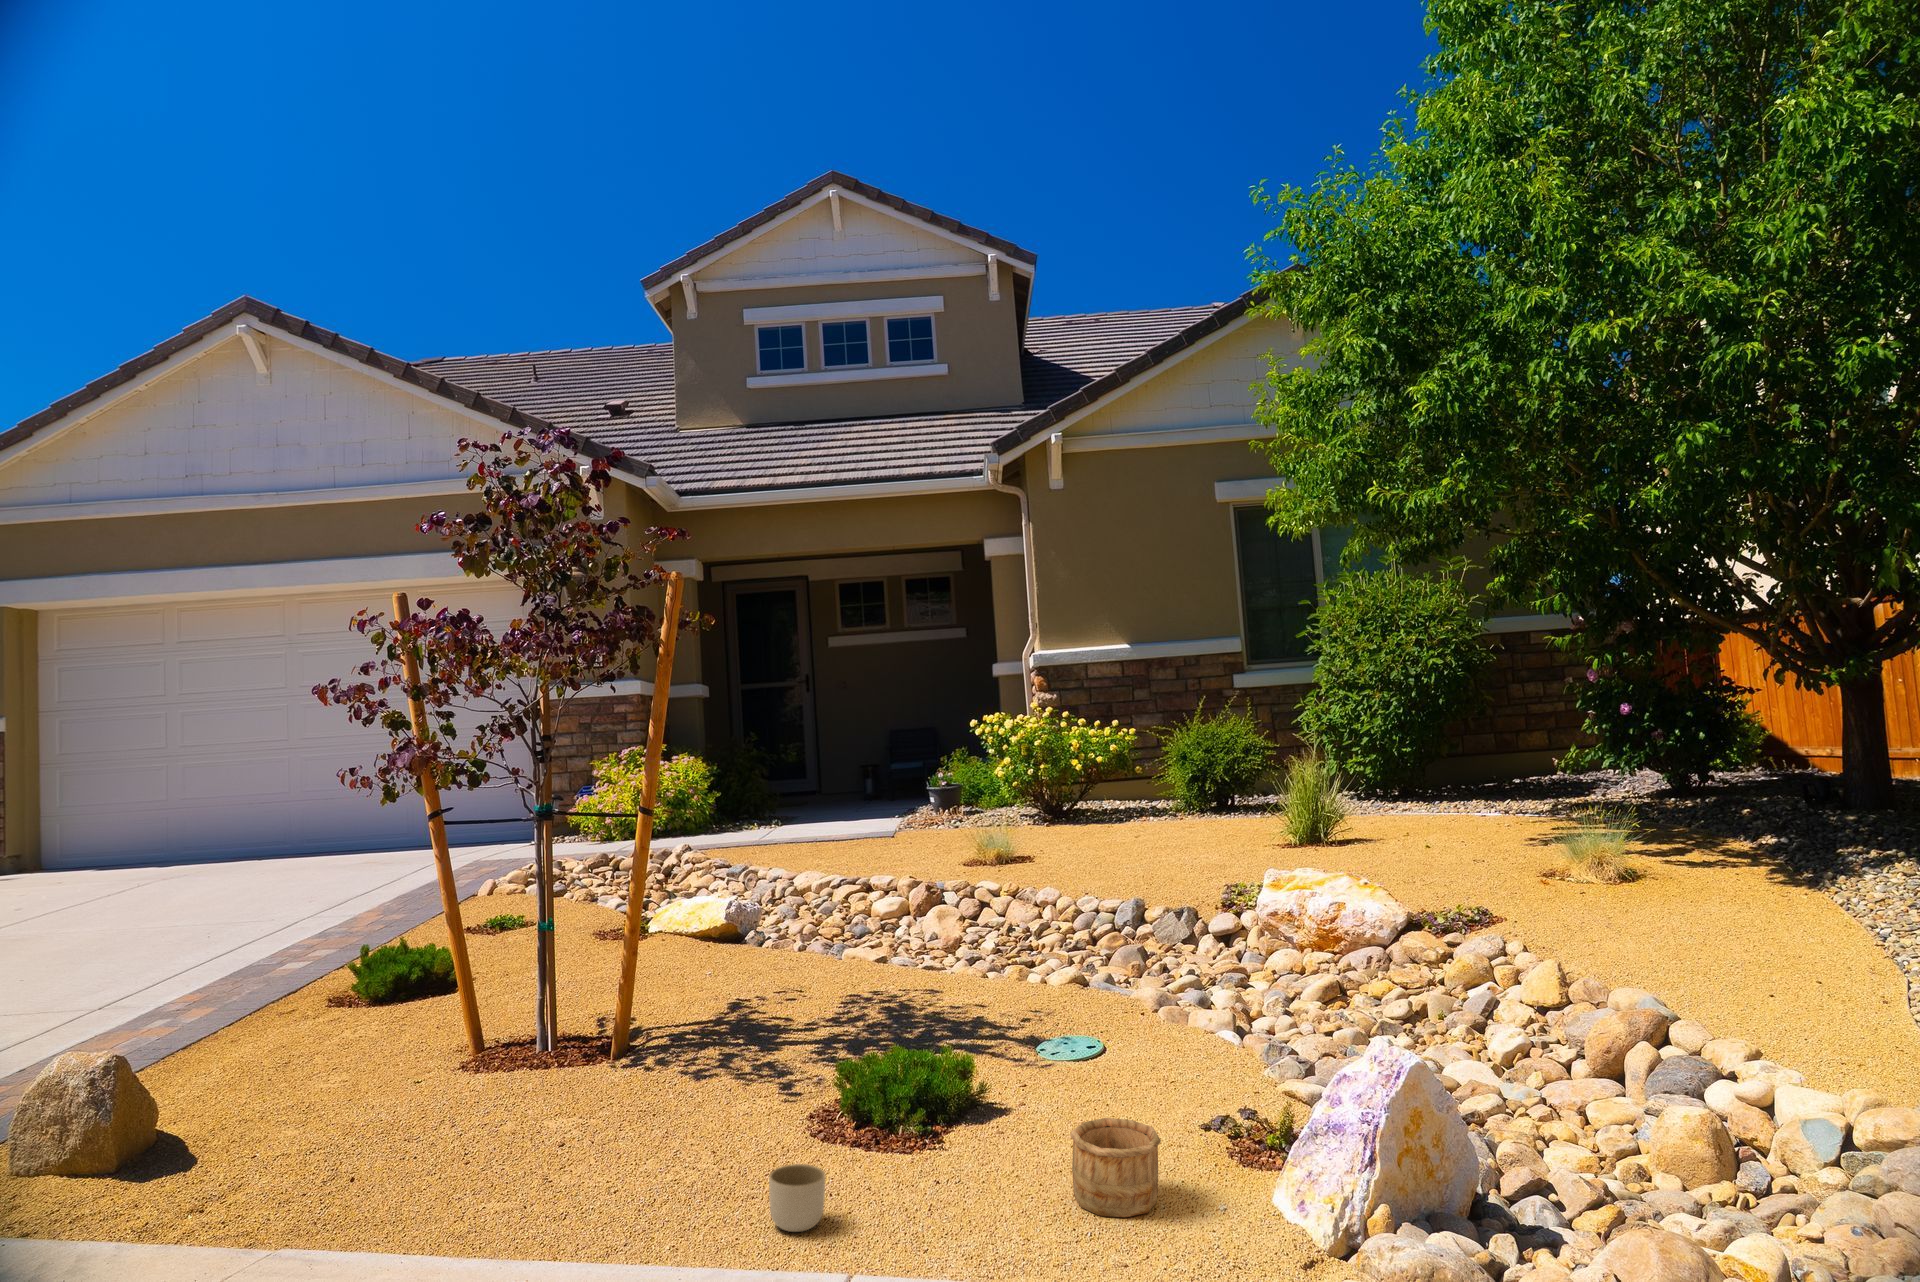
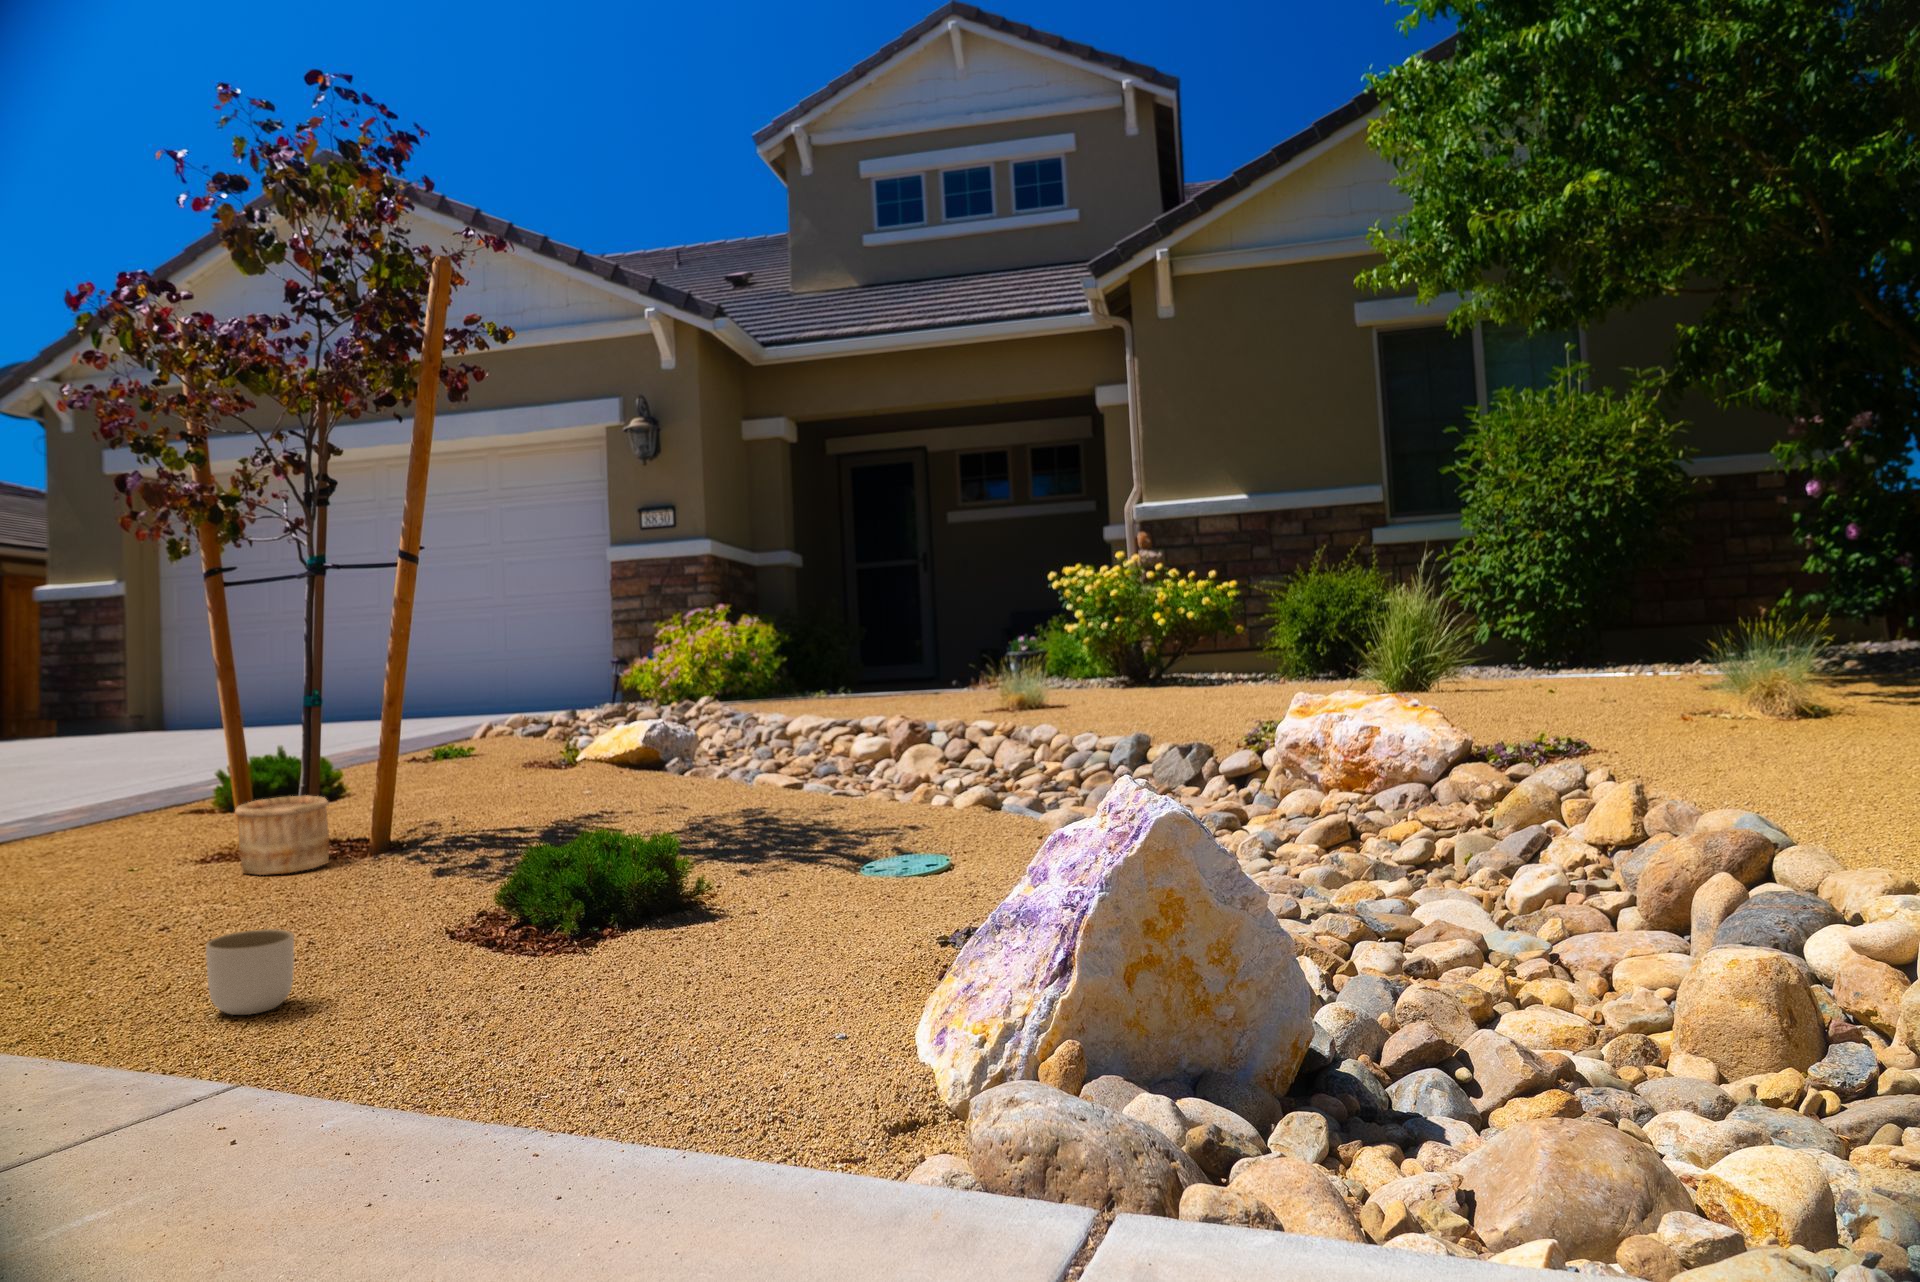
wooden bucket: present [1070,1118,1161,1217] -> present [235,795,329,875]

